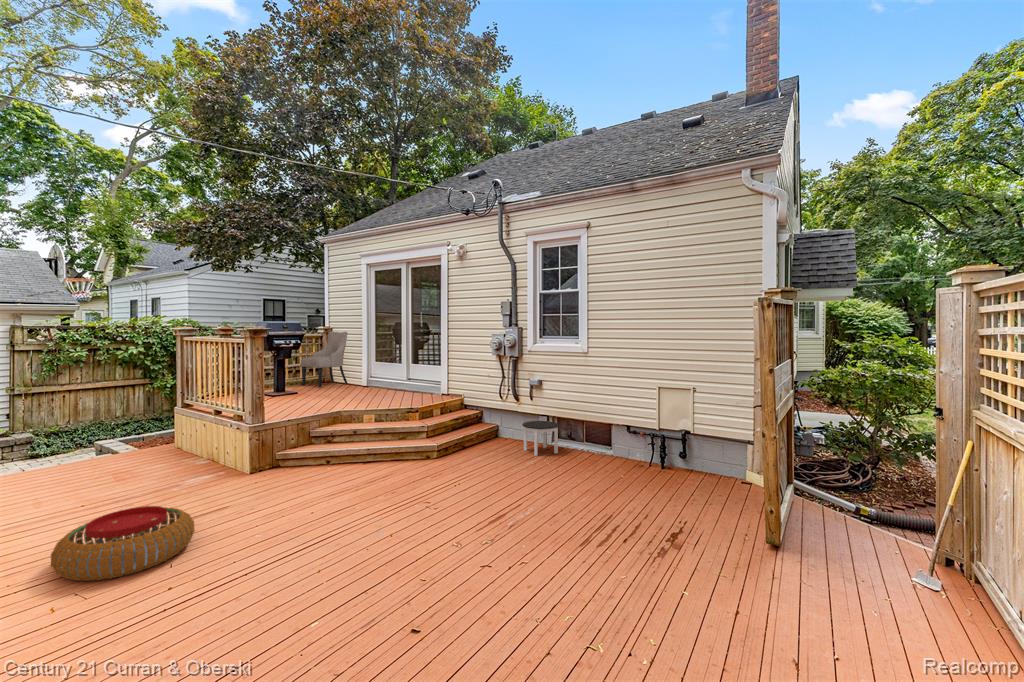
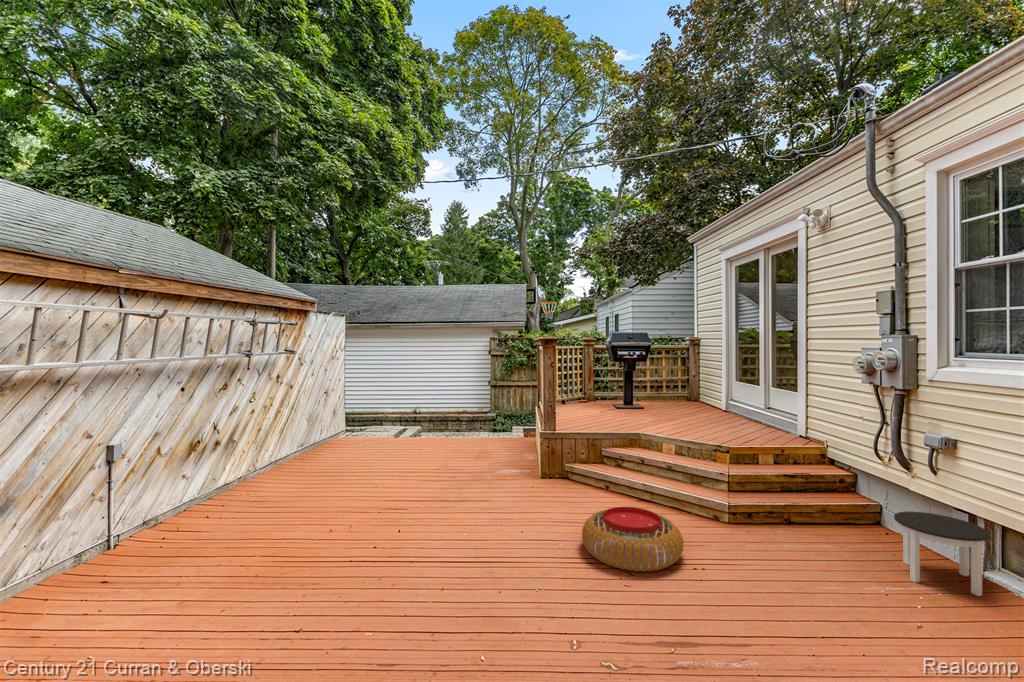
chair: present [300,332,348,387] -> none [661,343,710,405]
pouf: present [51,506,194,581] -> present [582,507,684,572]

